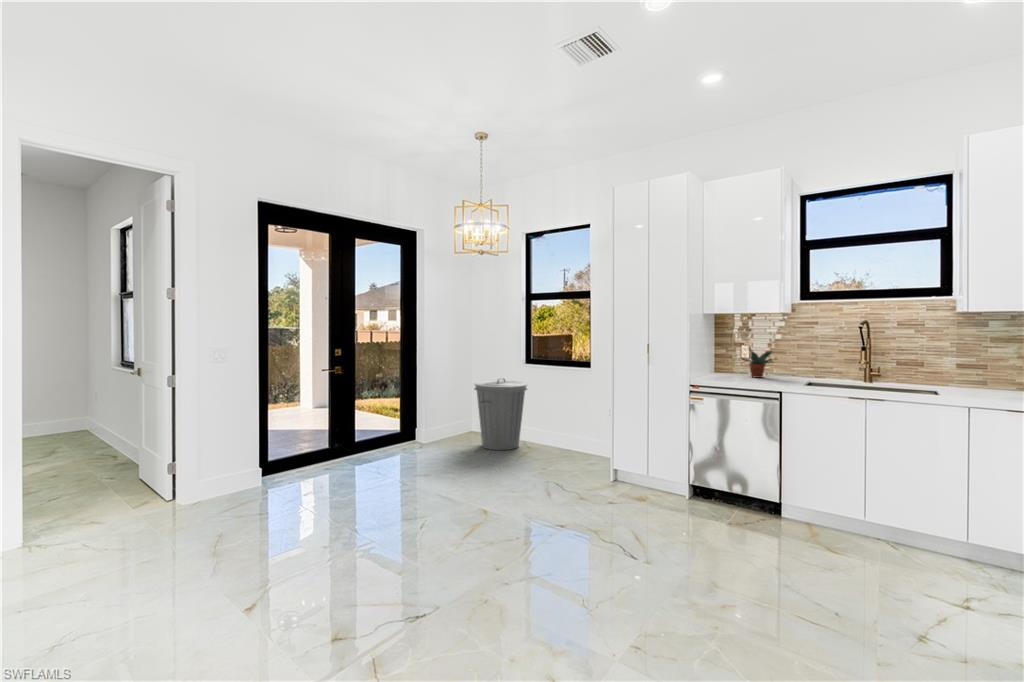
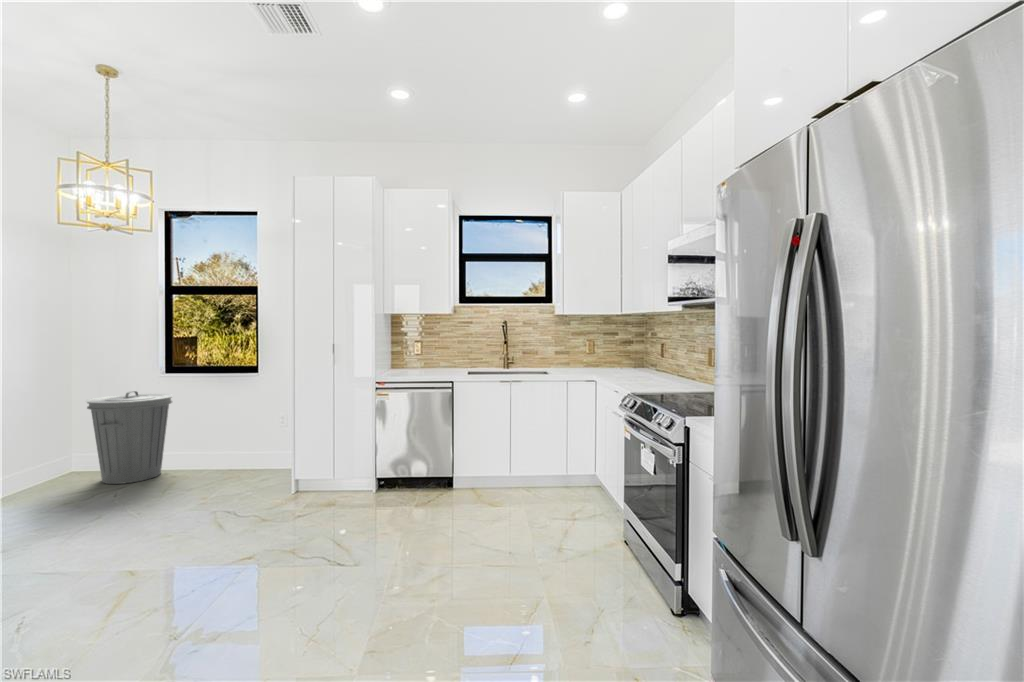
potted plant: present [741,349,774,378] -> none [411,343,445,370]

